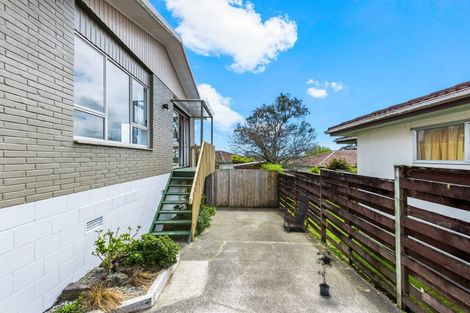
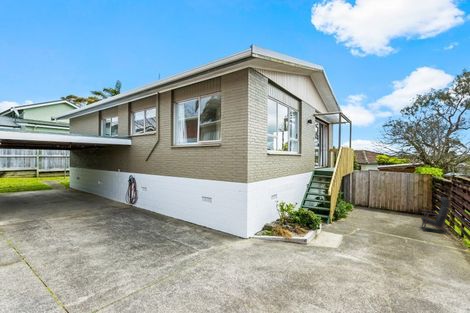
potted plant: present [317,251,335,295] -> none [425,232,443,265]

